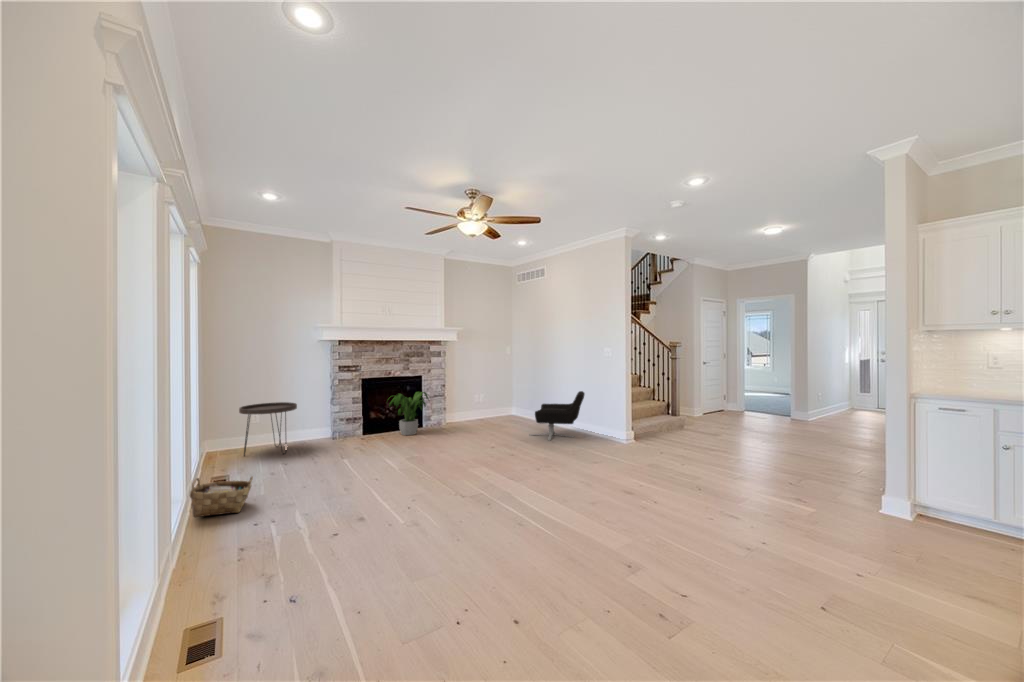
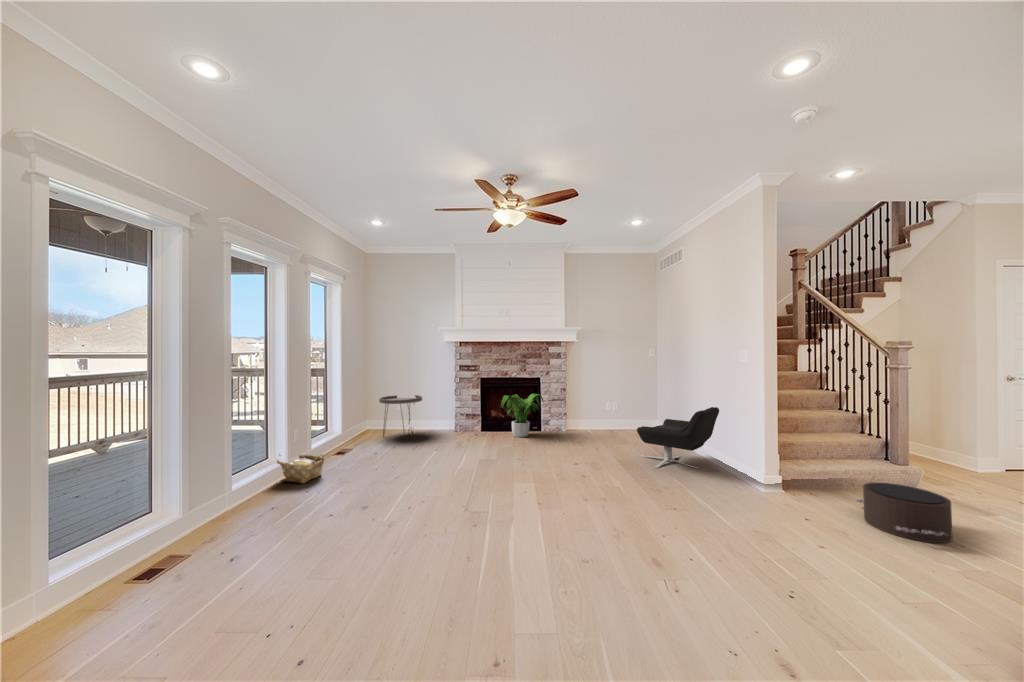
pouf: none [667,426,711,452] -> present [856,483,953,543]

